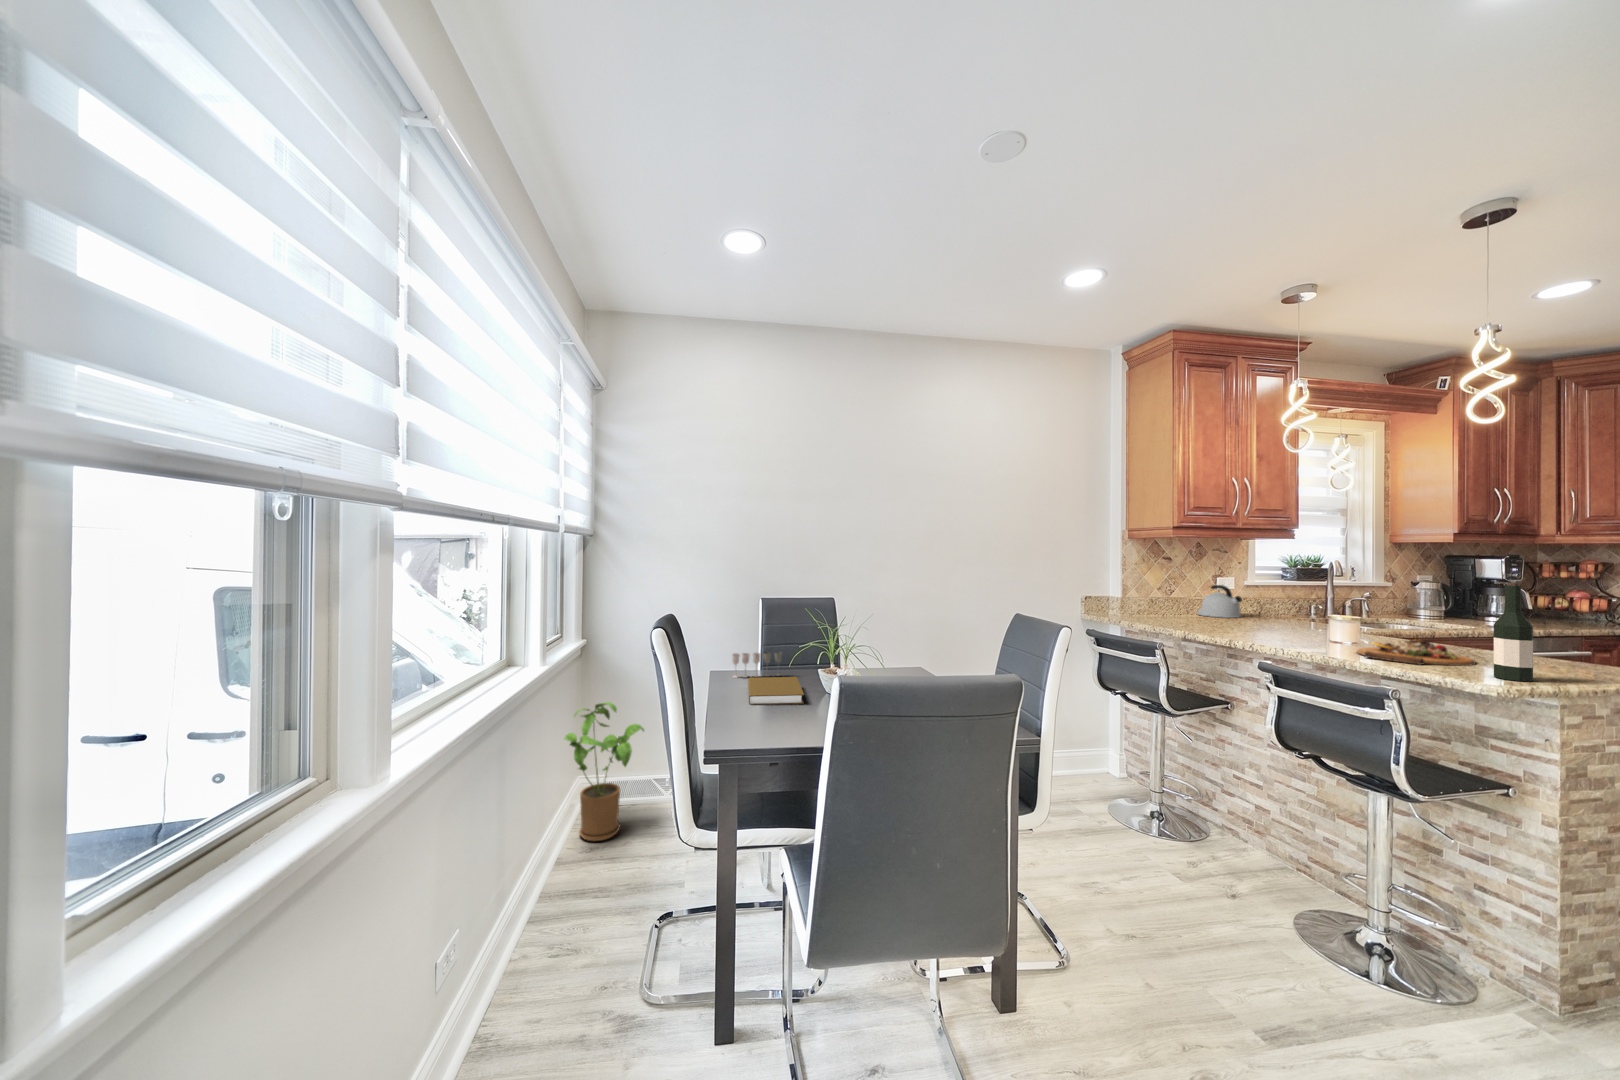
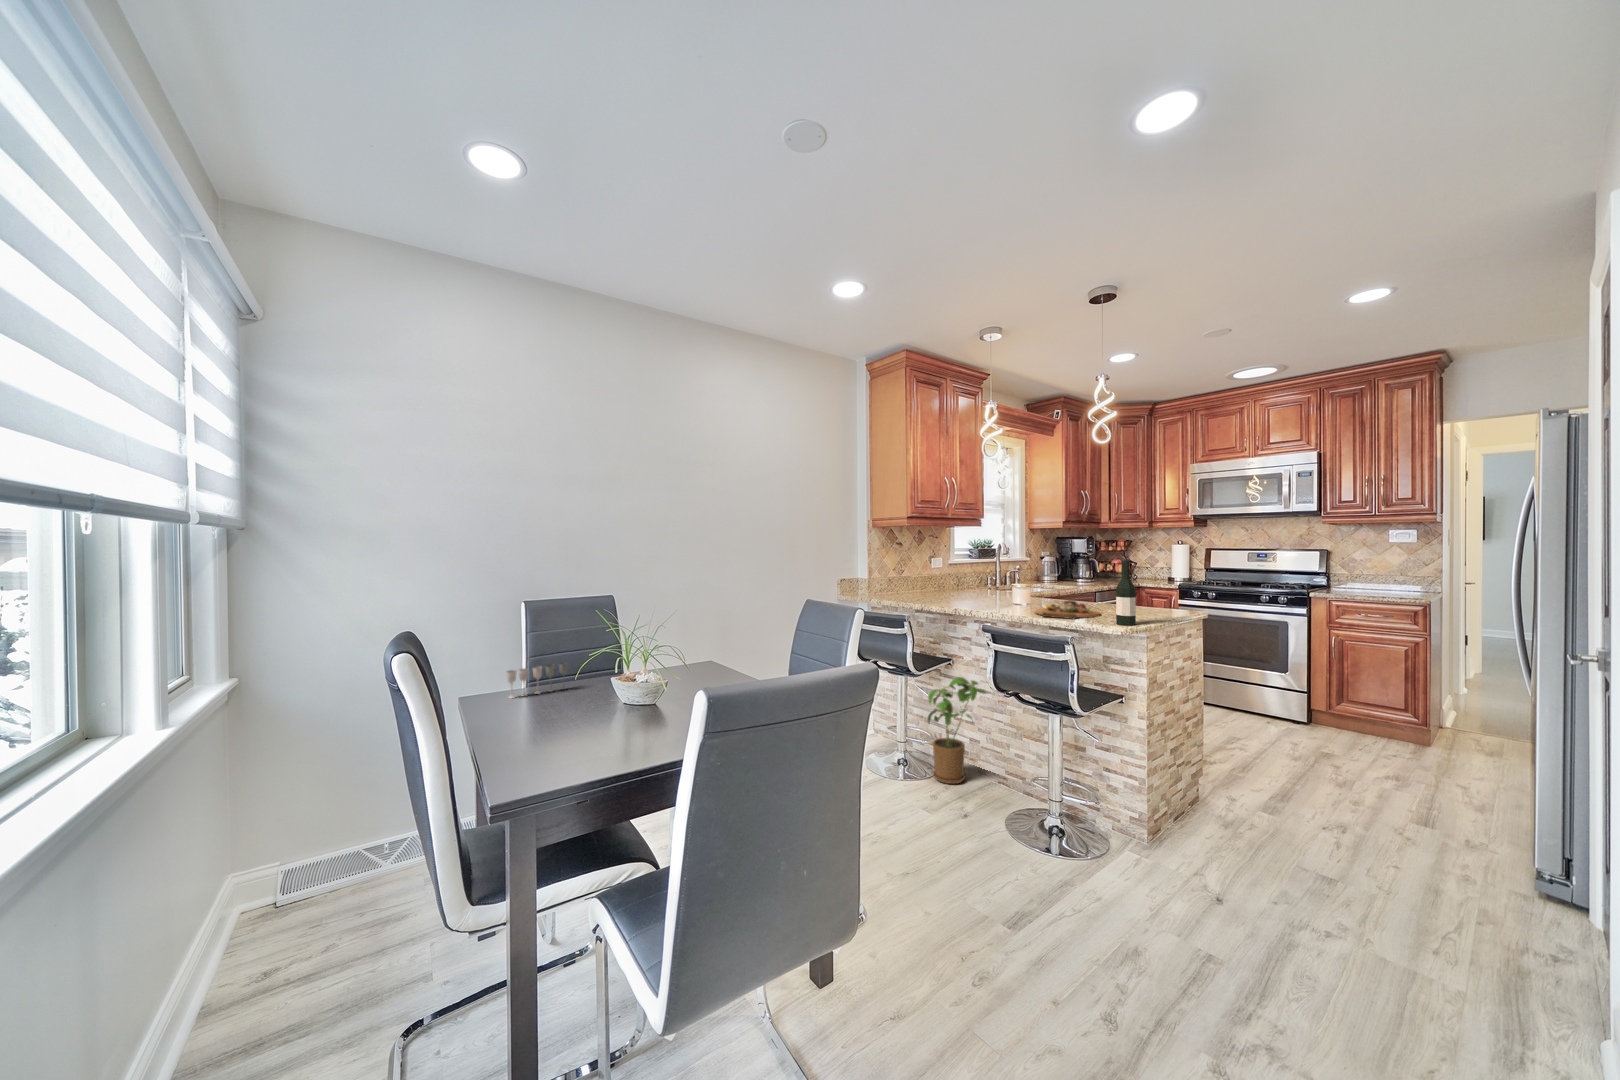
kettle: present [1198,585,1242,618] -> none [918,565,948,591]
book: present [748,677,804,705] -> none [534,688,611,729]
house plant: present [565,702,644,841] -> present [928,677,986,784]

